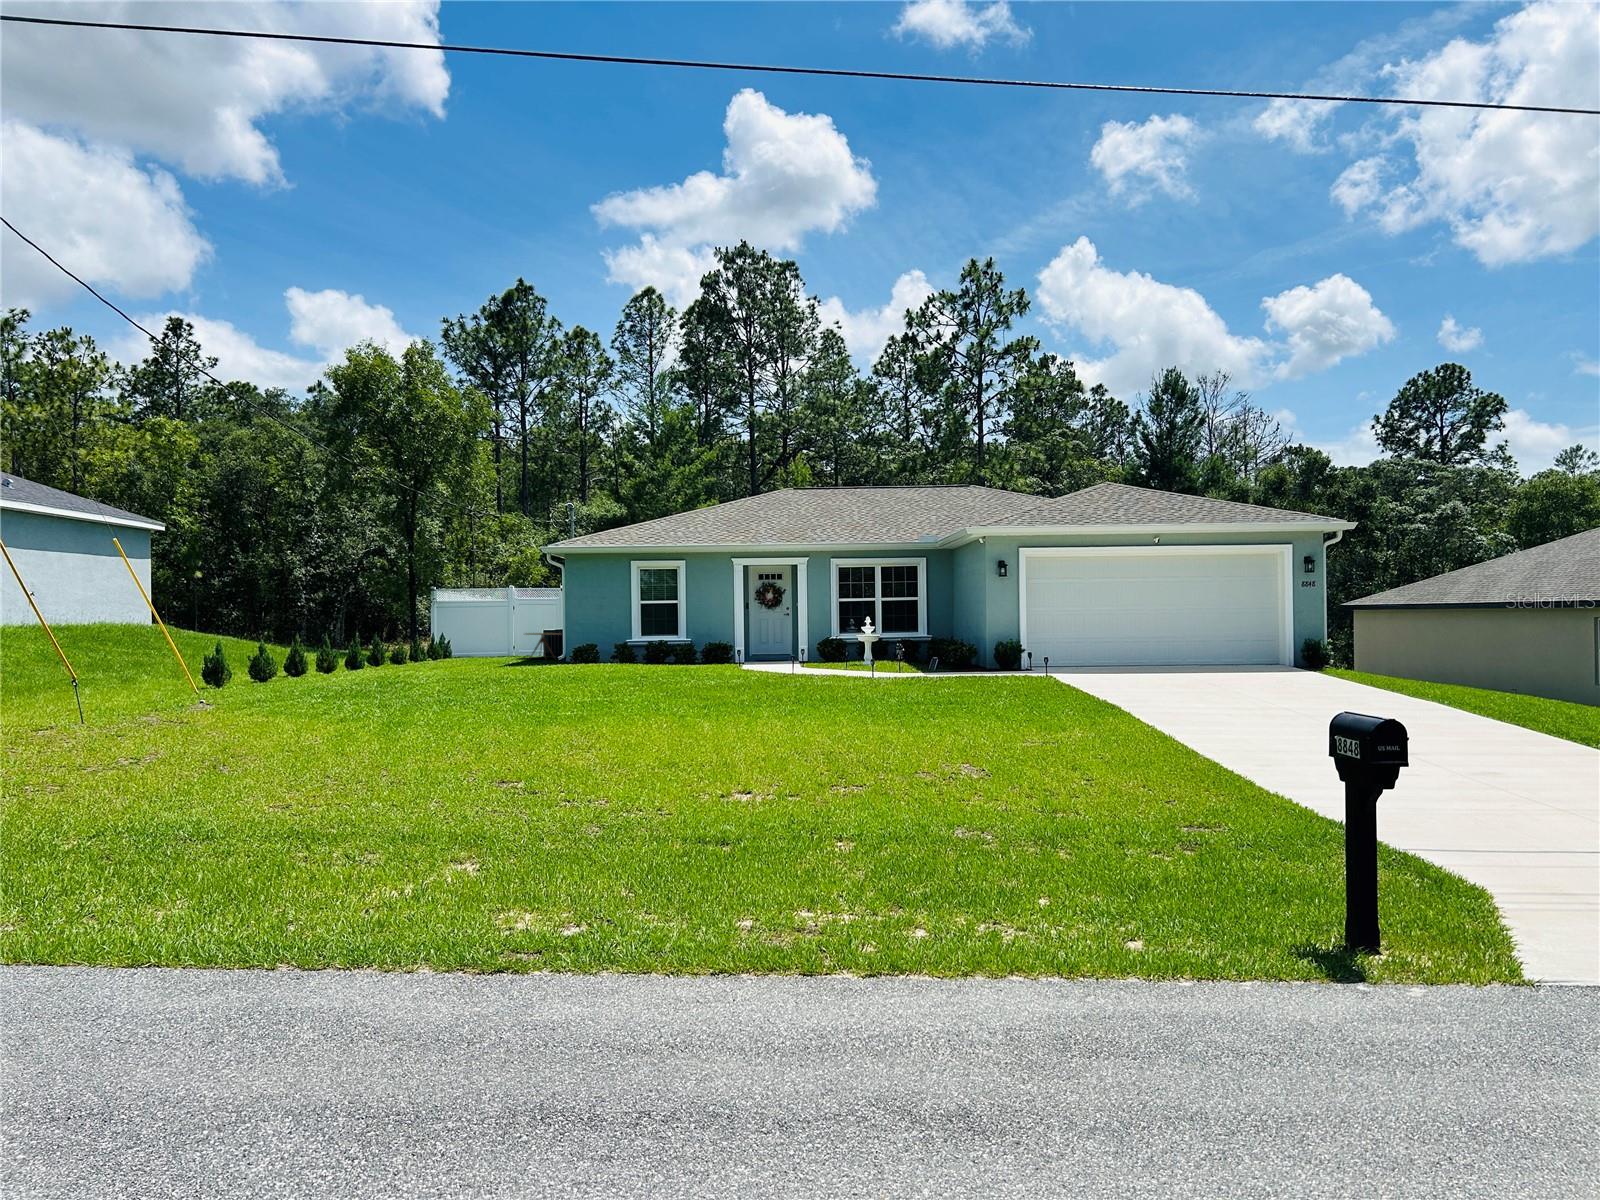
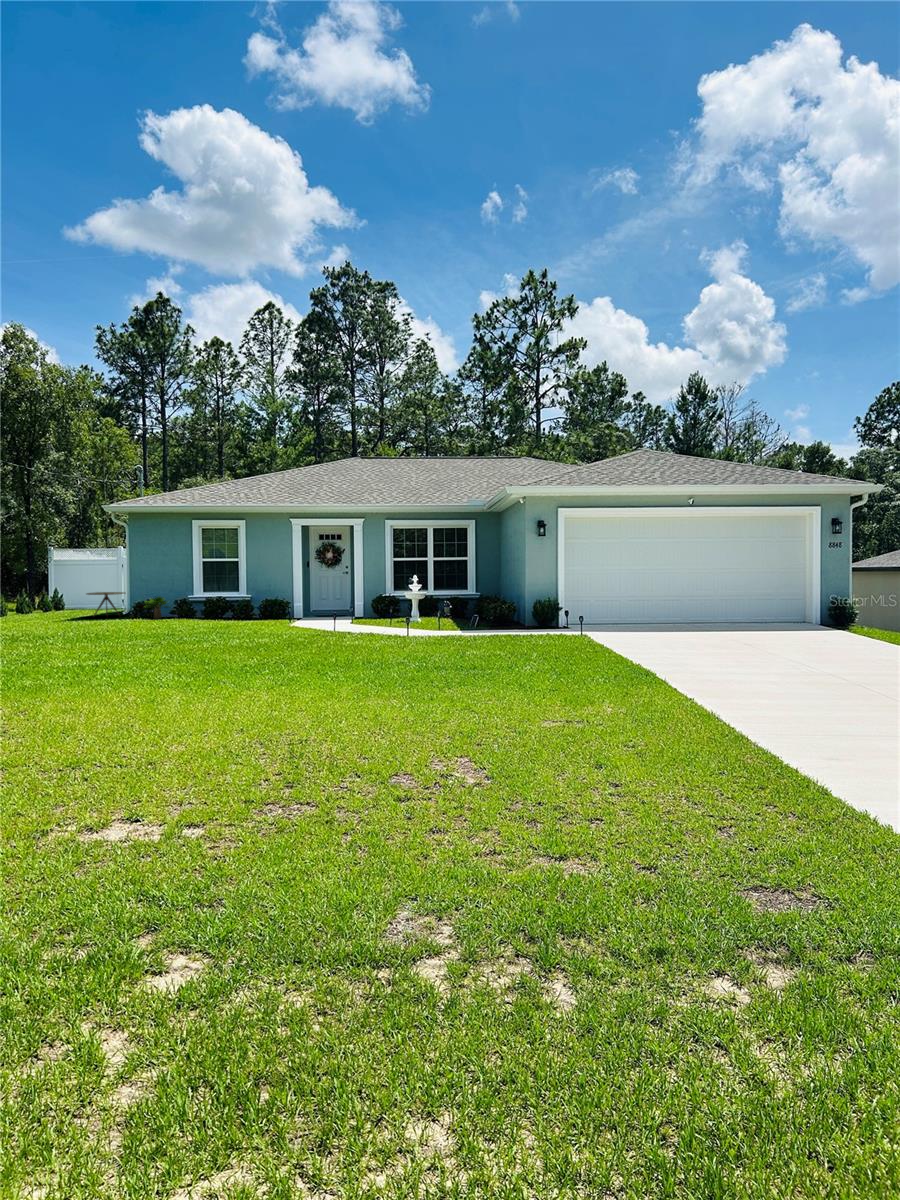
potted plant: none [584,636,612,660] -> present [145,596,169,619]

